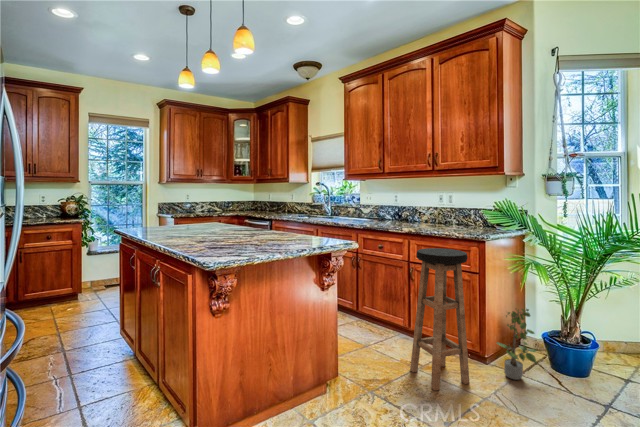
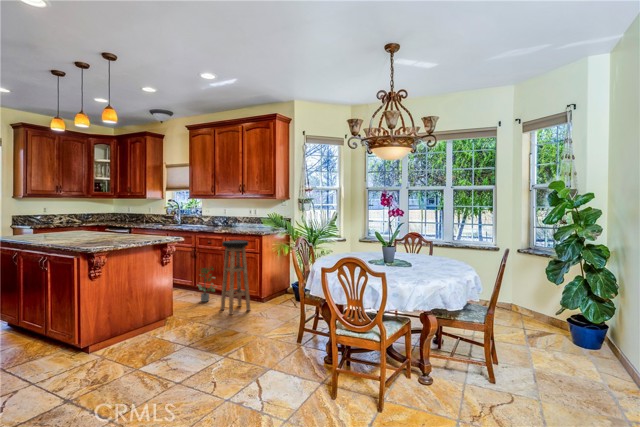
potted plant: present [497,309,537,380] -> present [197,268,215,302]

